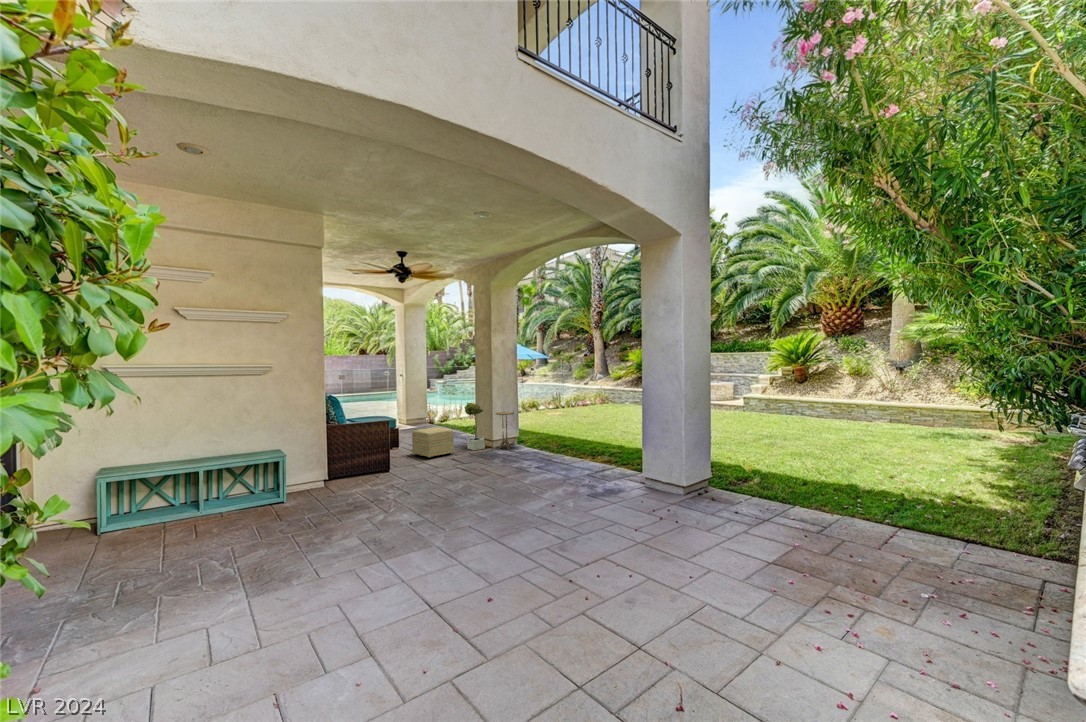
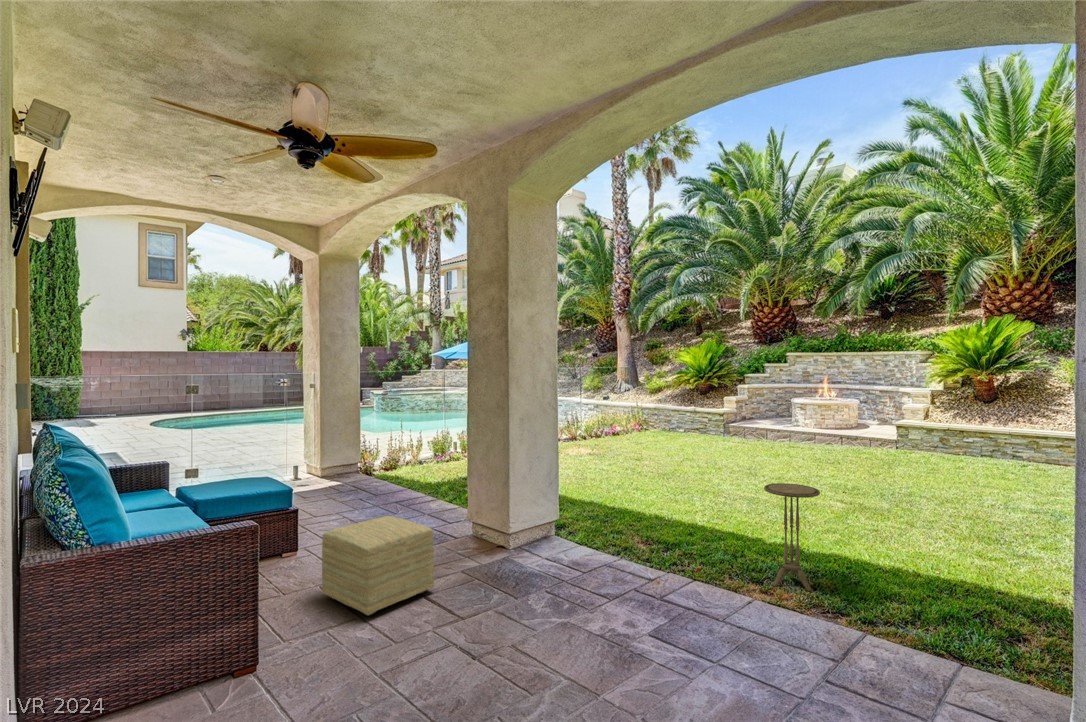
potted tree: present [464,402,485,450] -> none [457,450,506,573]
side table: present [496,412,514,450] -> present [764,483,820,592]

